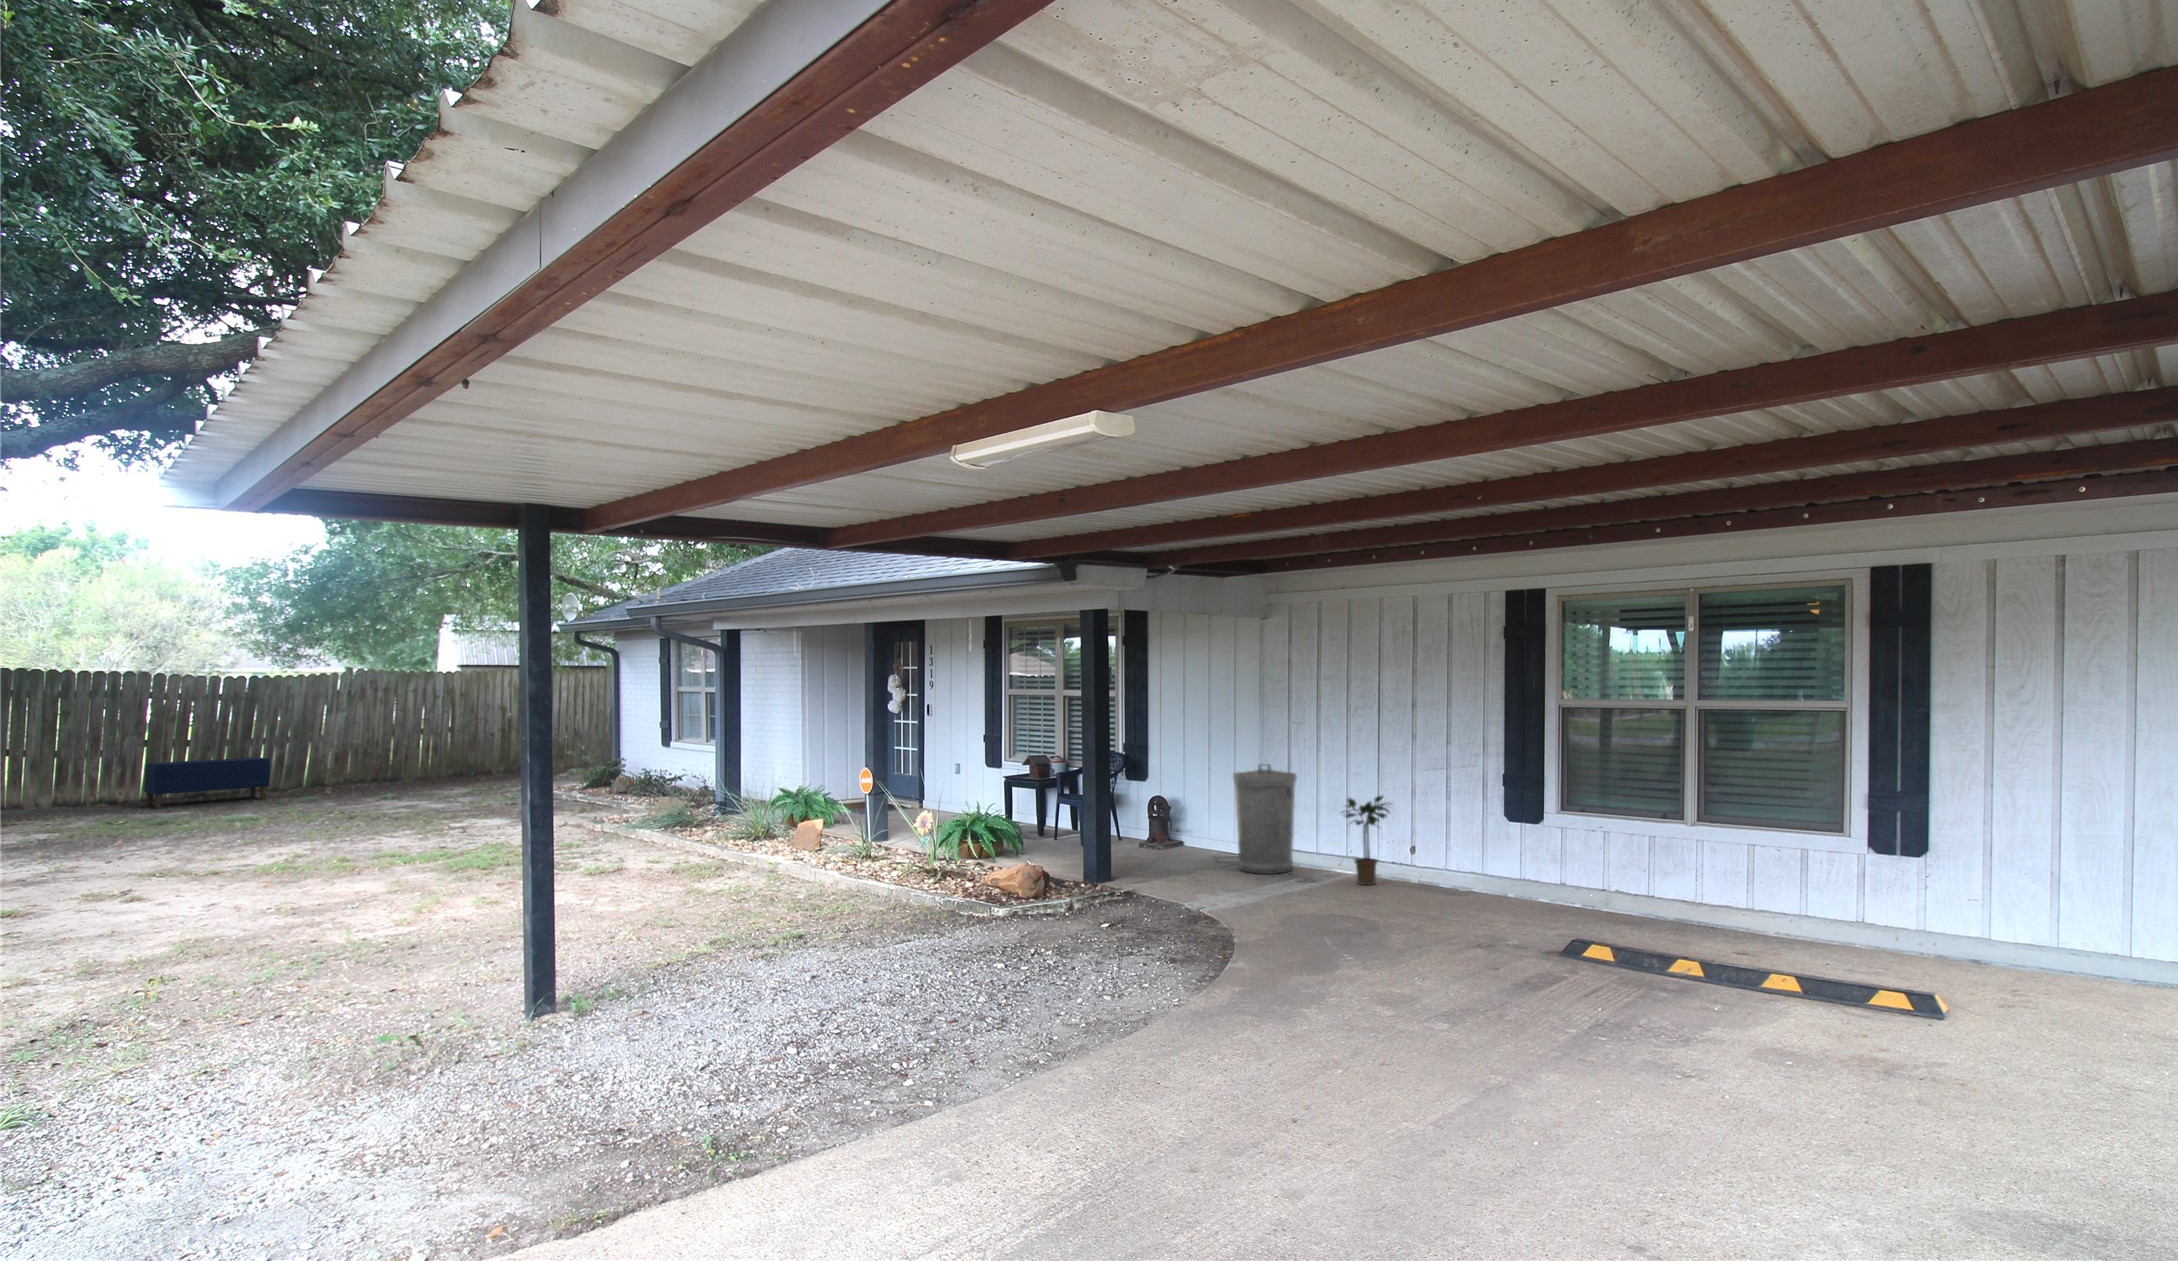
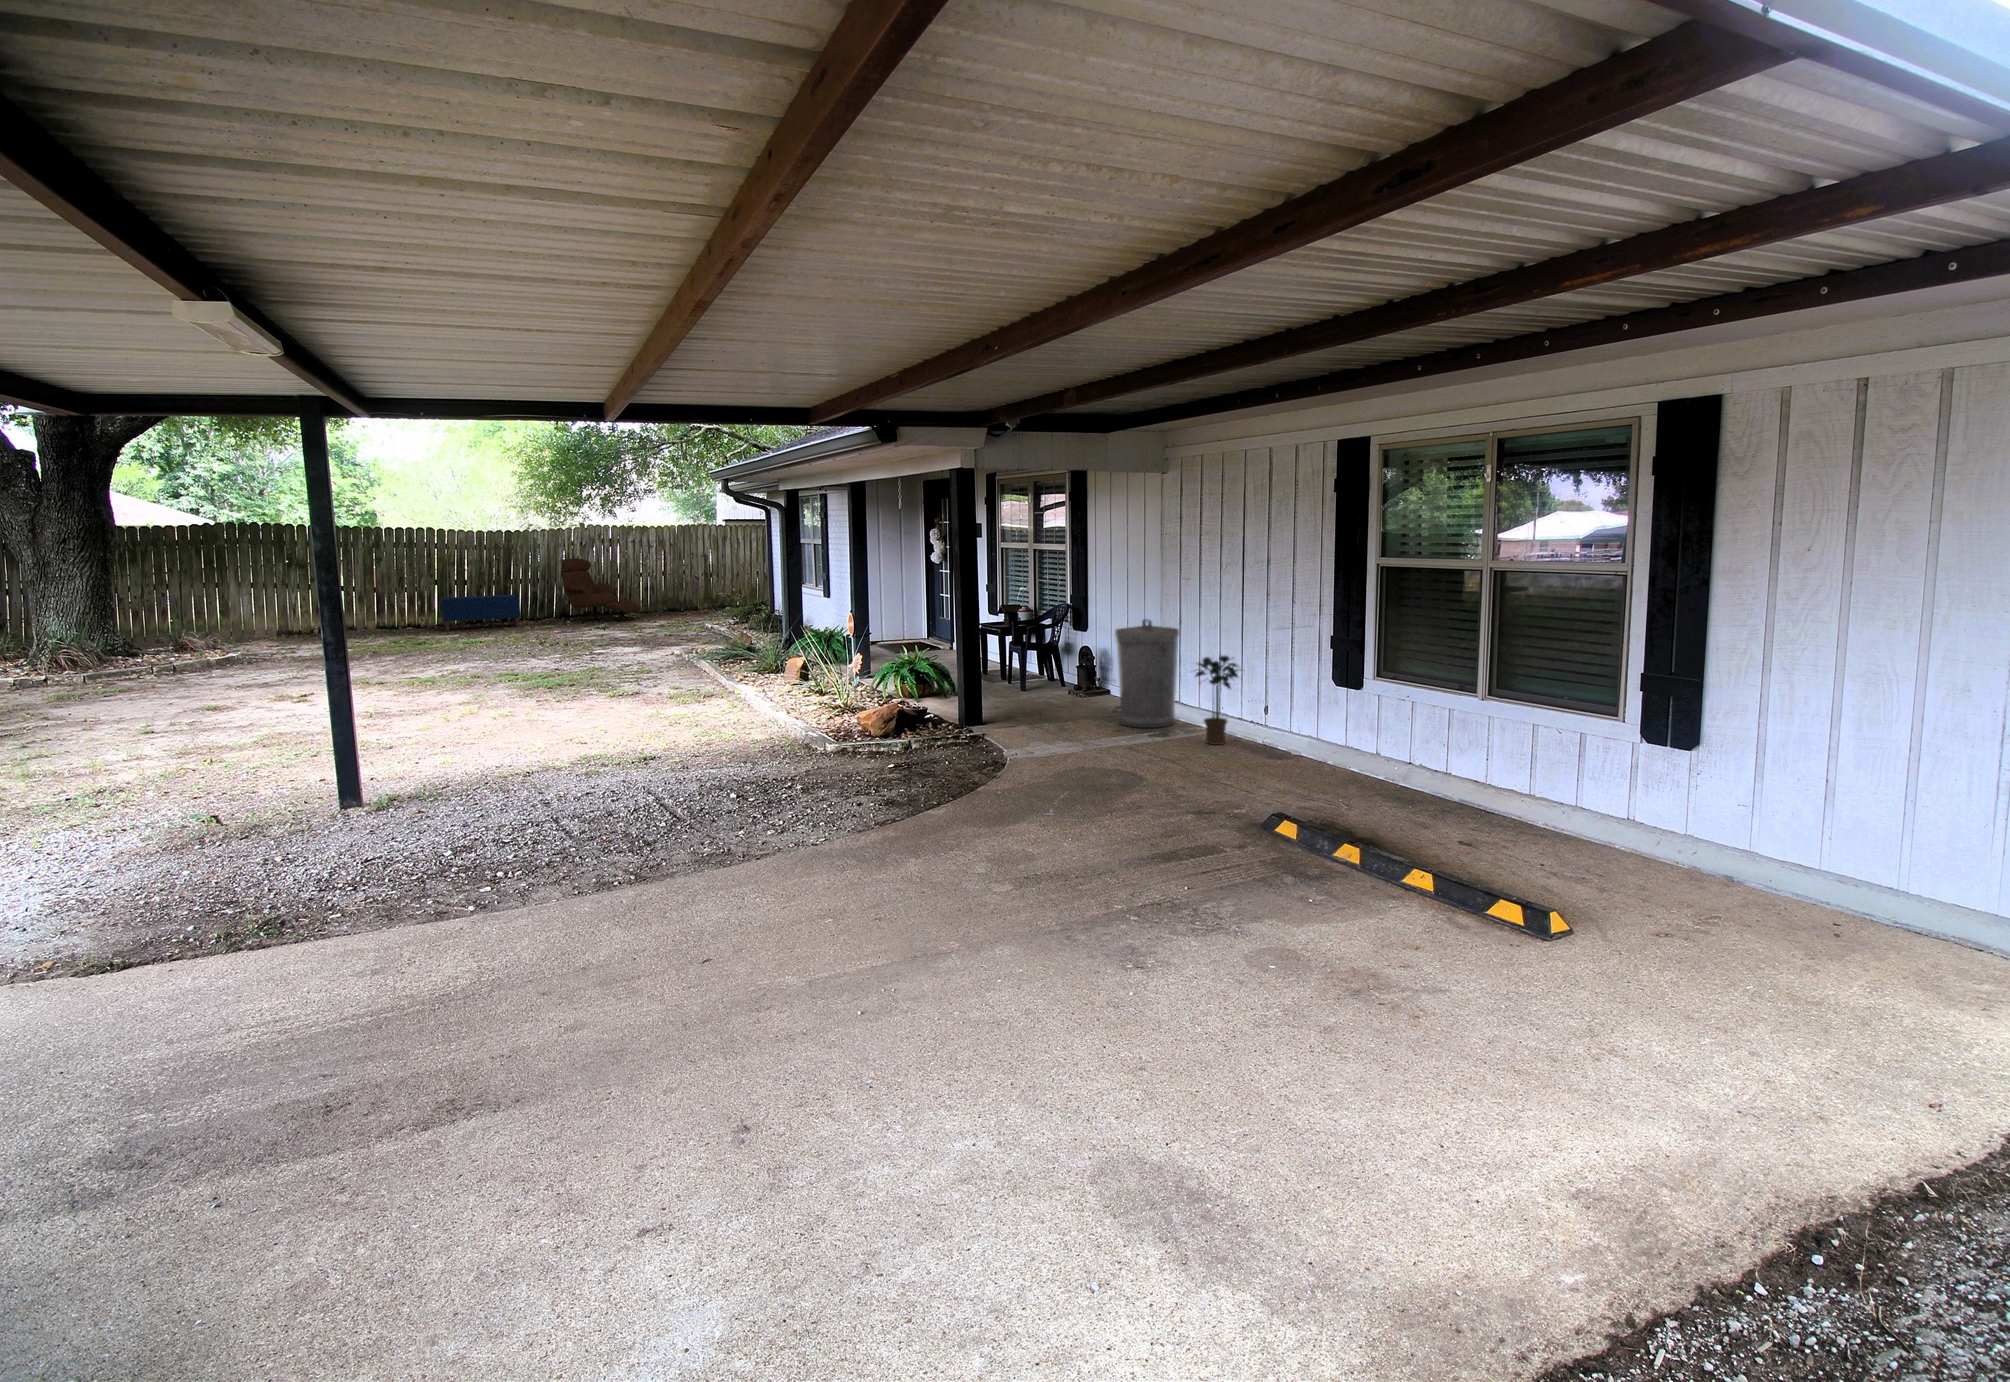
lounge chair: none [331,711,437,791] -> present [561,558,640,623]

